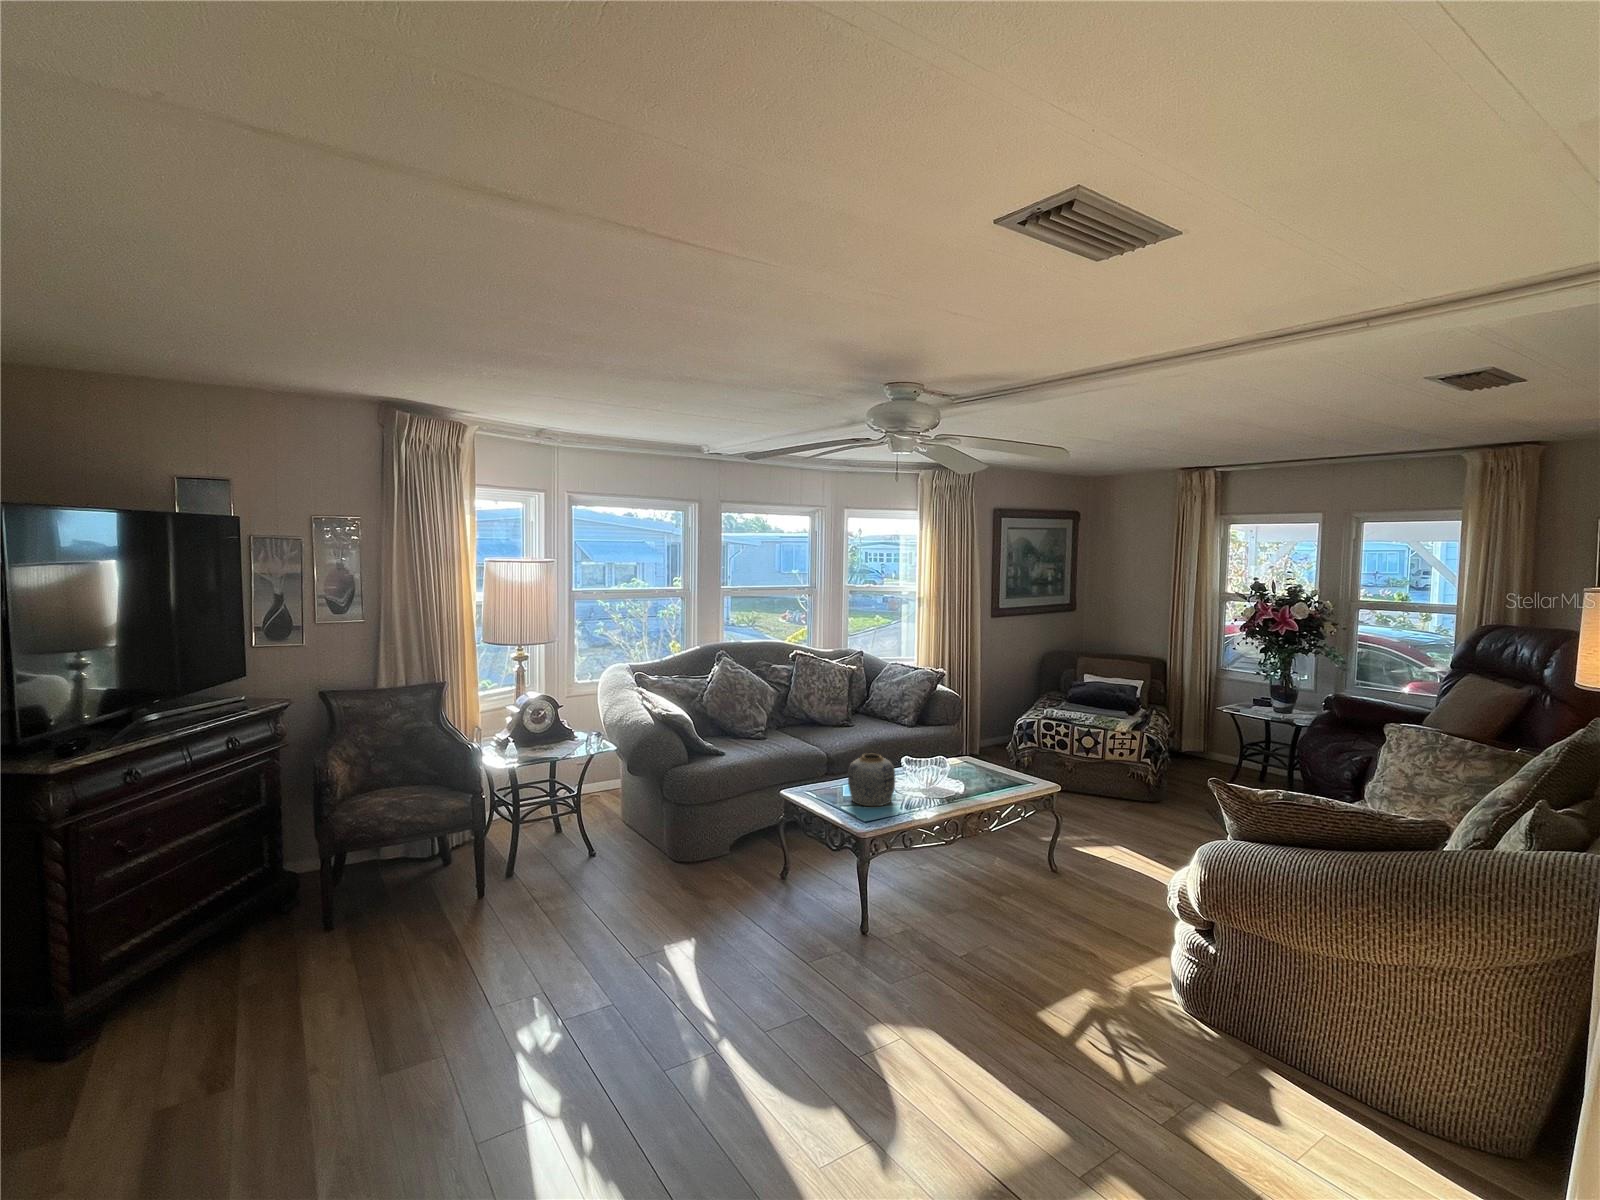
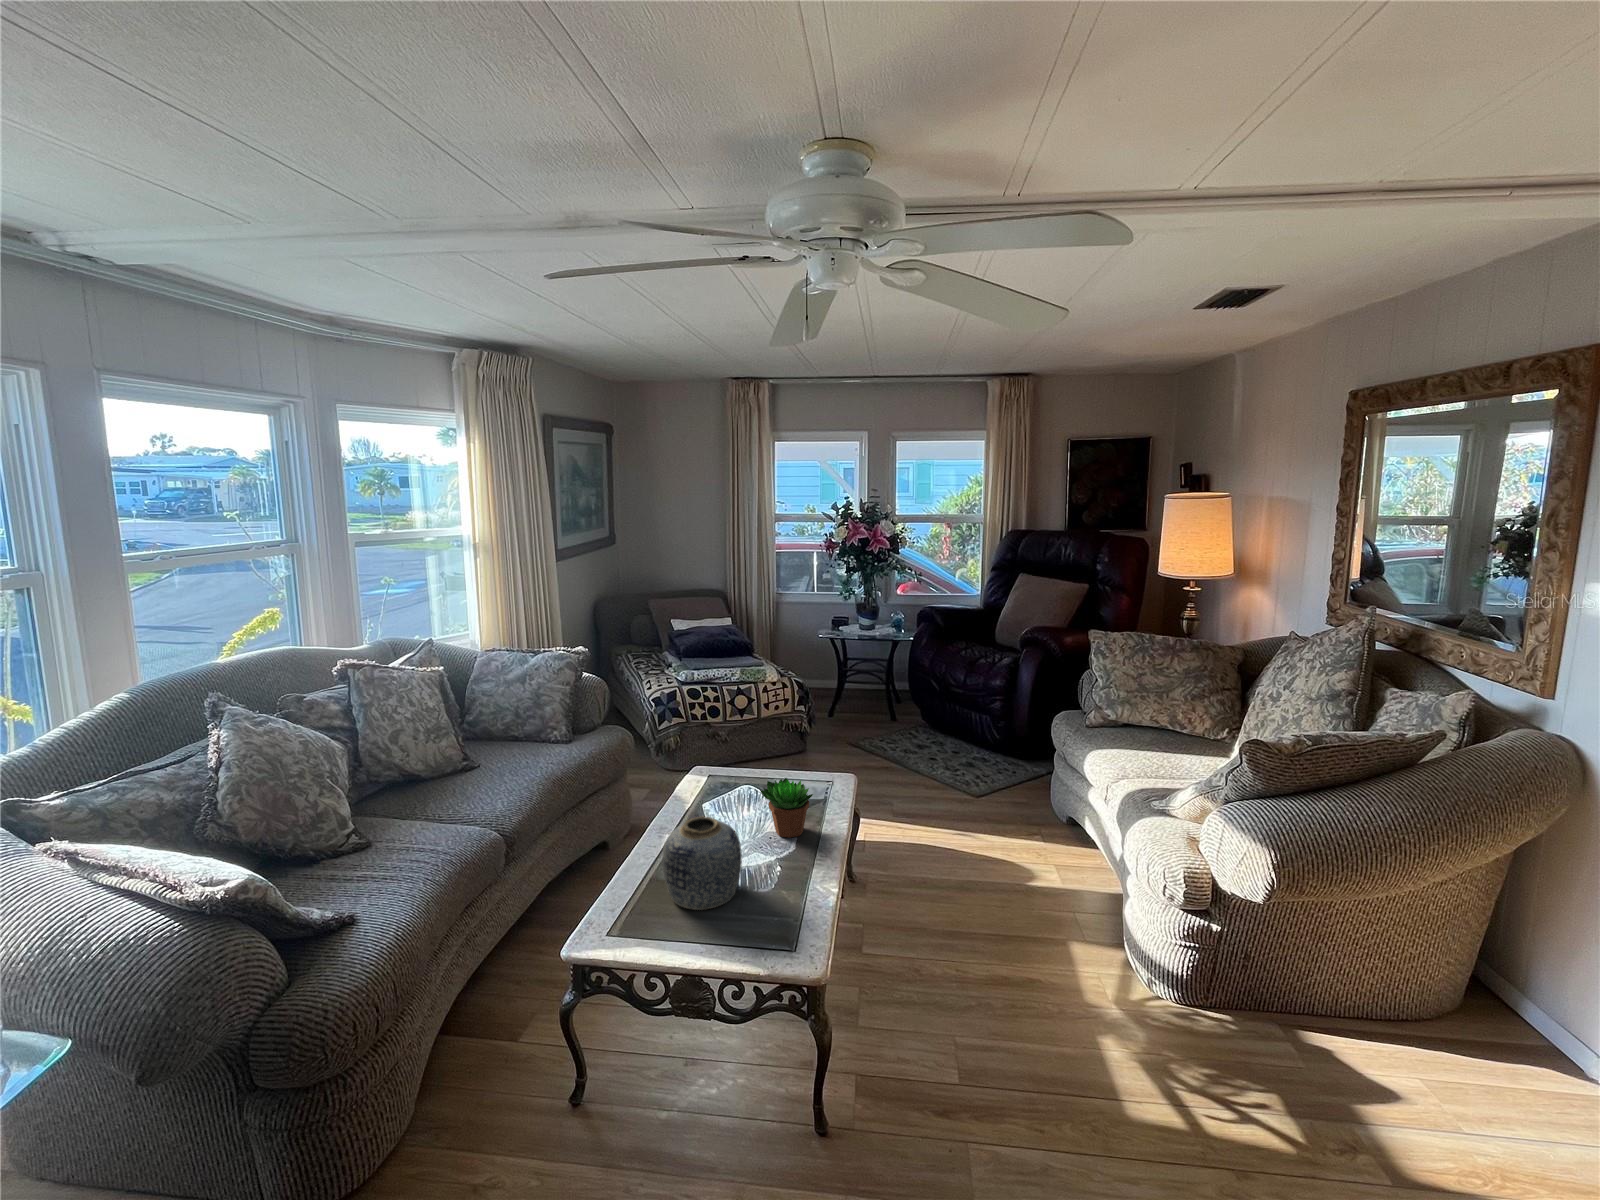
succulent plant: none [941,758,978,798] -> present [760,778,813,838]

